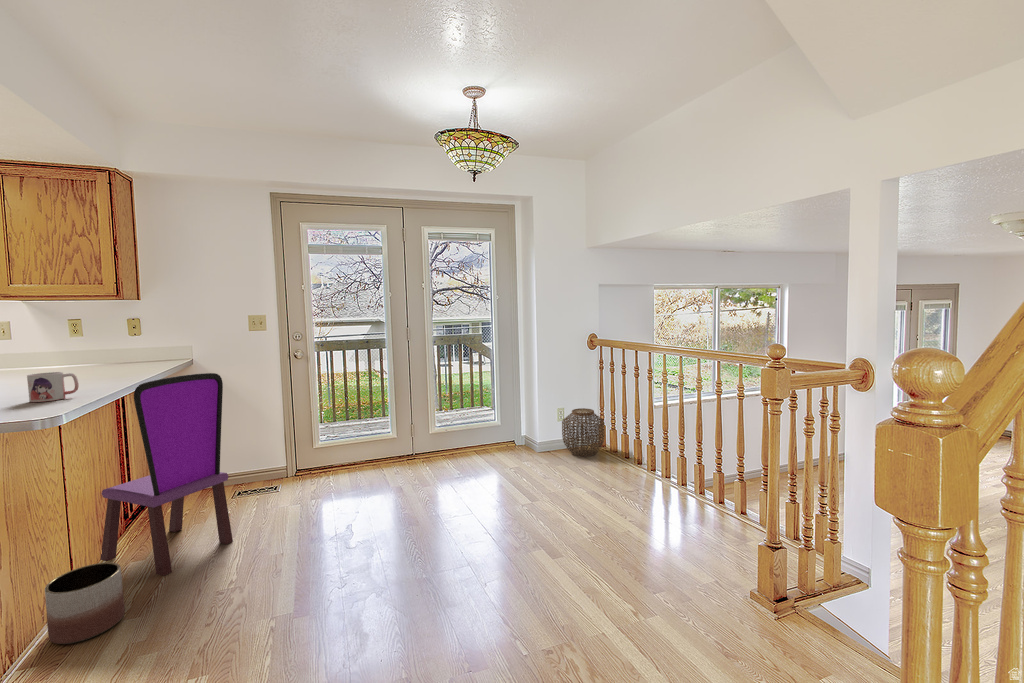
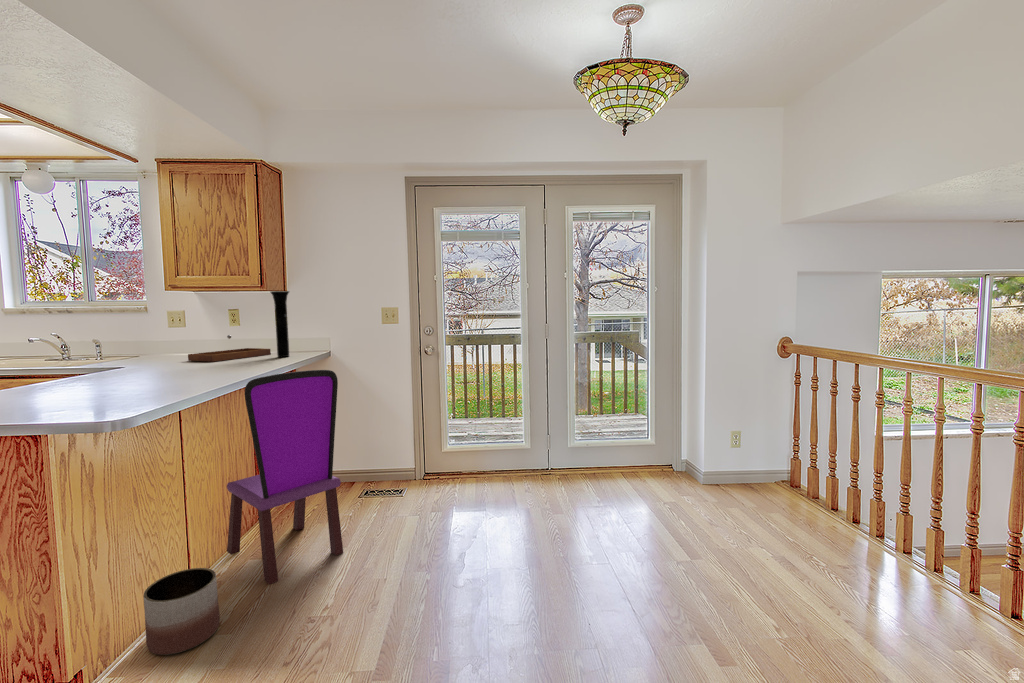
vase: none [127,300,150,367] -> present [271,291,289,357]
tray: none [25,346,123,374] -> present [188,335,271,362]
mug: present [27,372,79,402] -> none [138,365,185,396]
woven basket: present [562,408,605,457] -> none [737,434,799,500]

